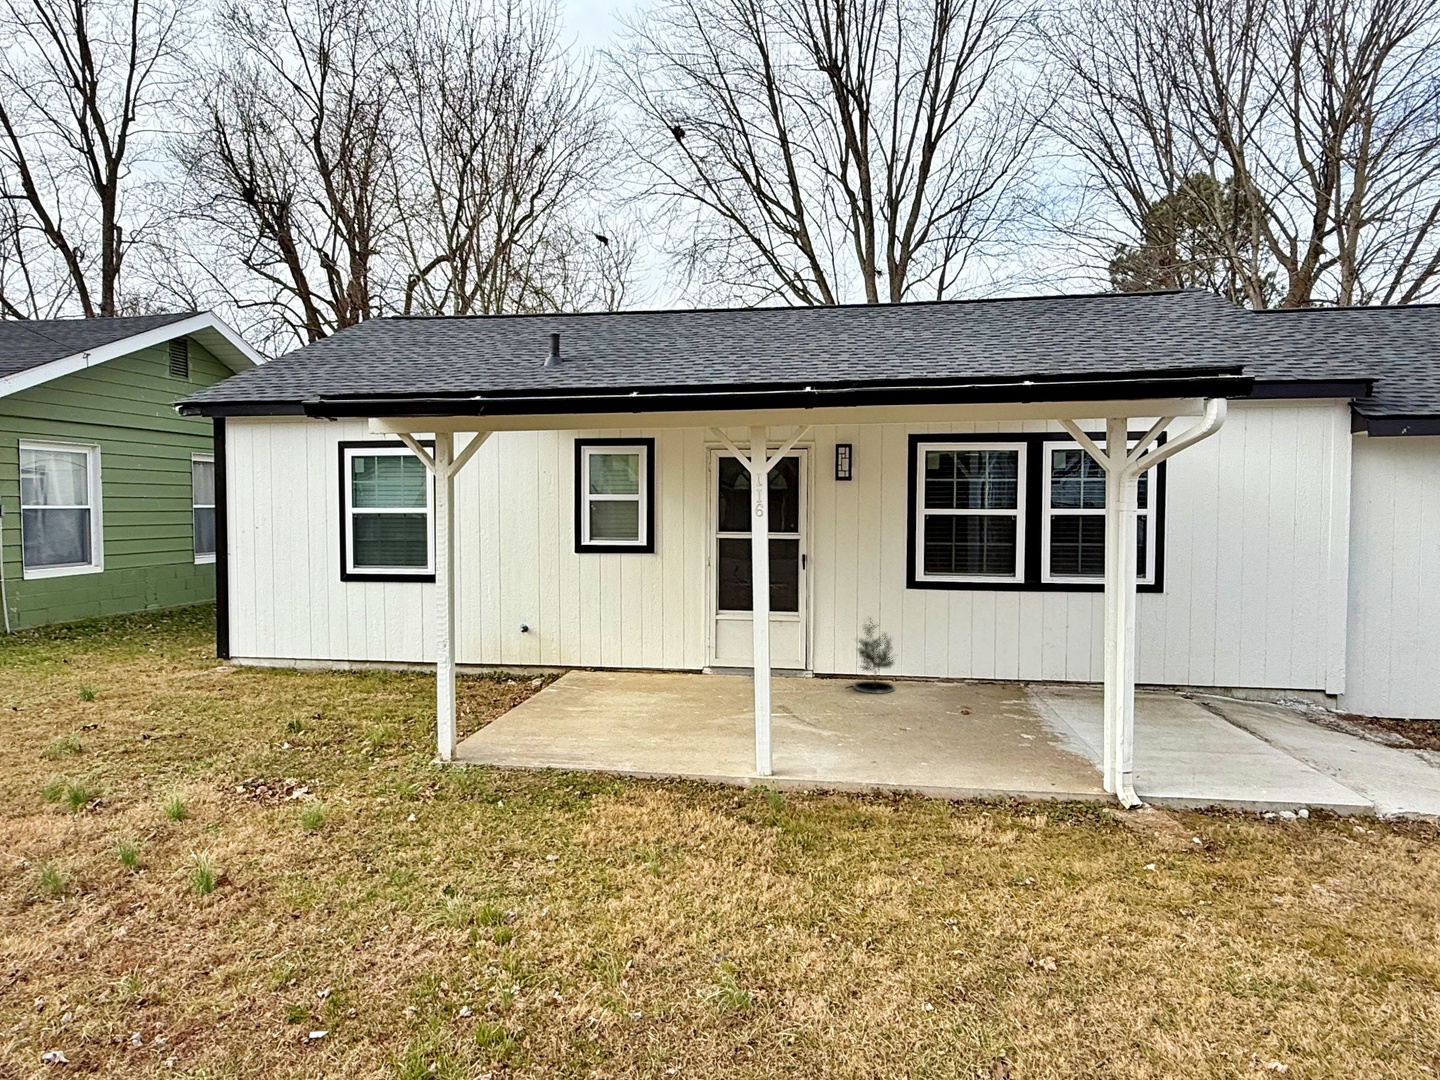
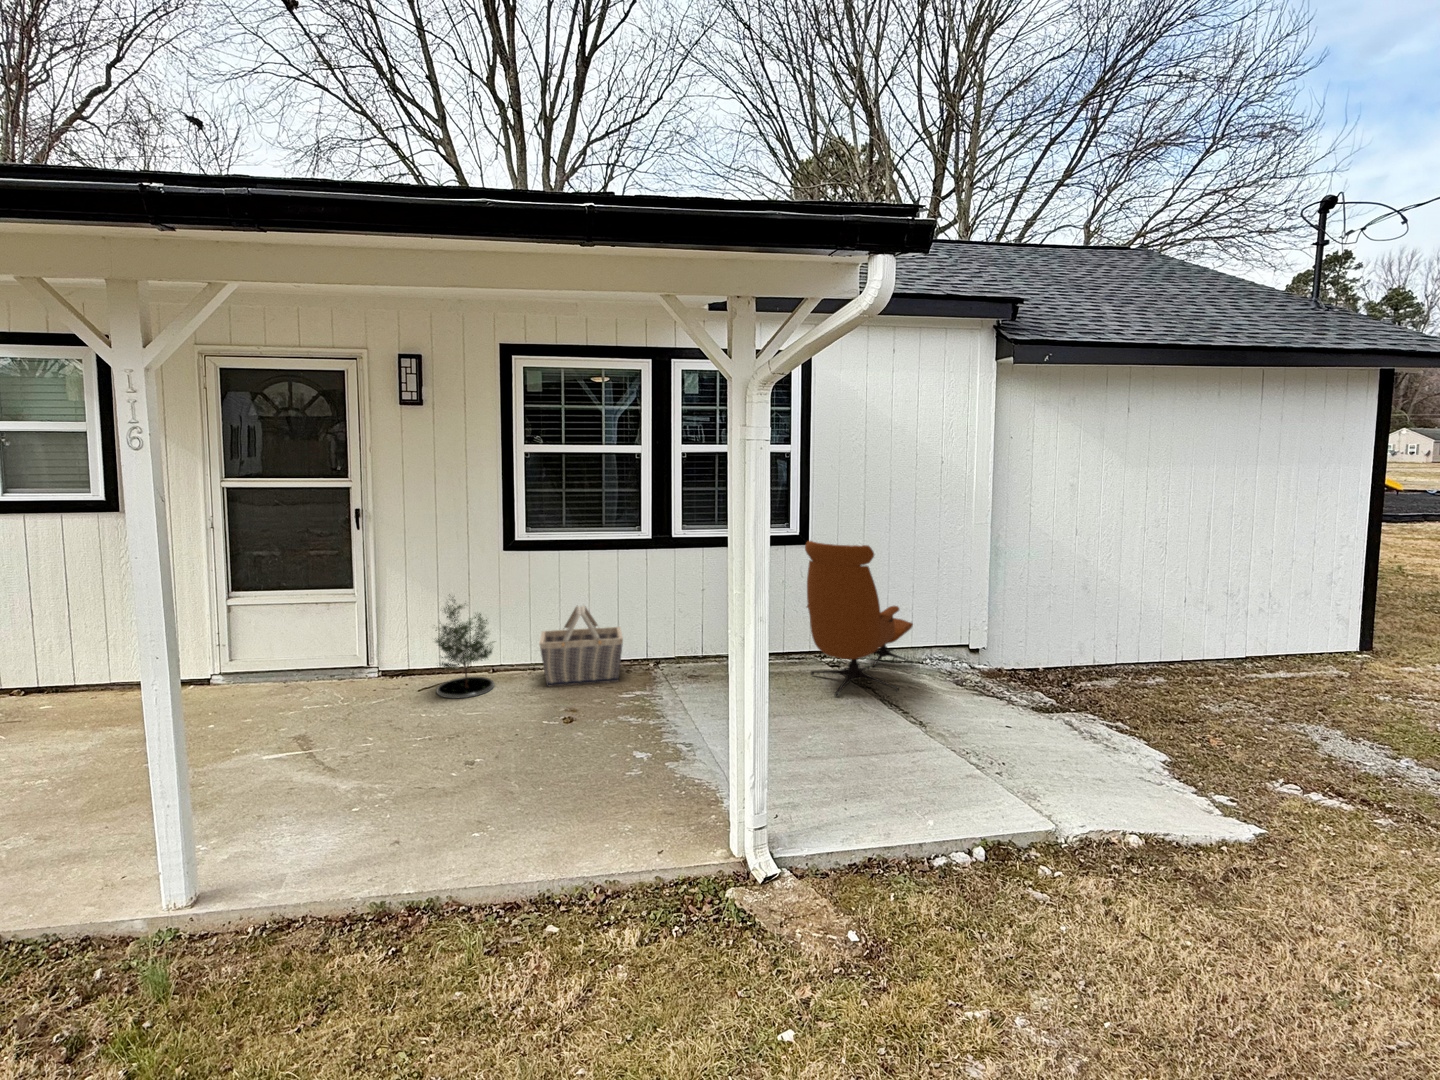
lounge chair: none [1165,592,1274,728] -> present [805,541,913,697]
basket: none [930,633,999,696] -> present [539,605,623,686]

